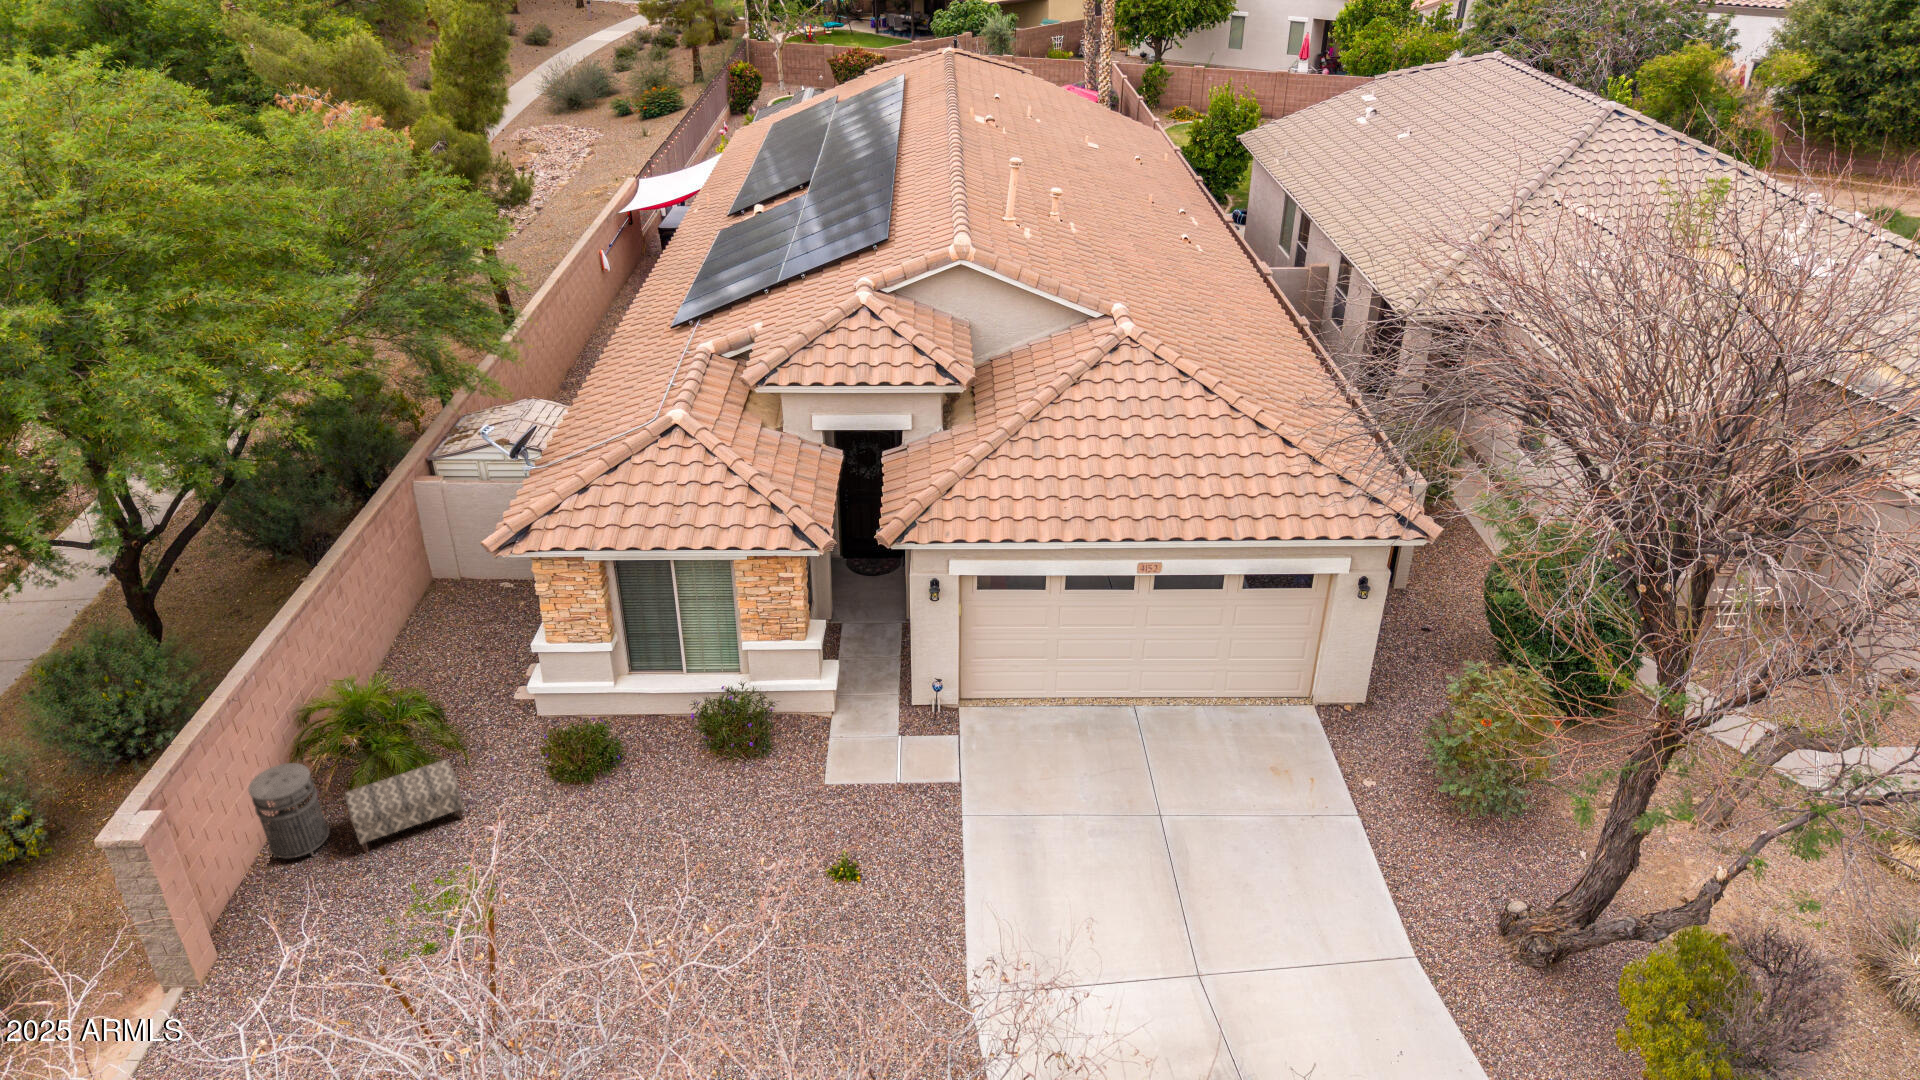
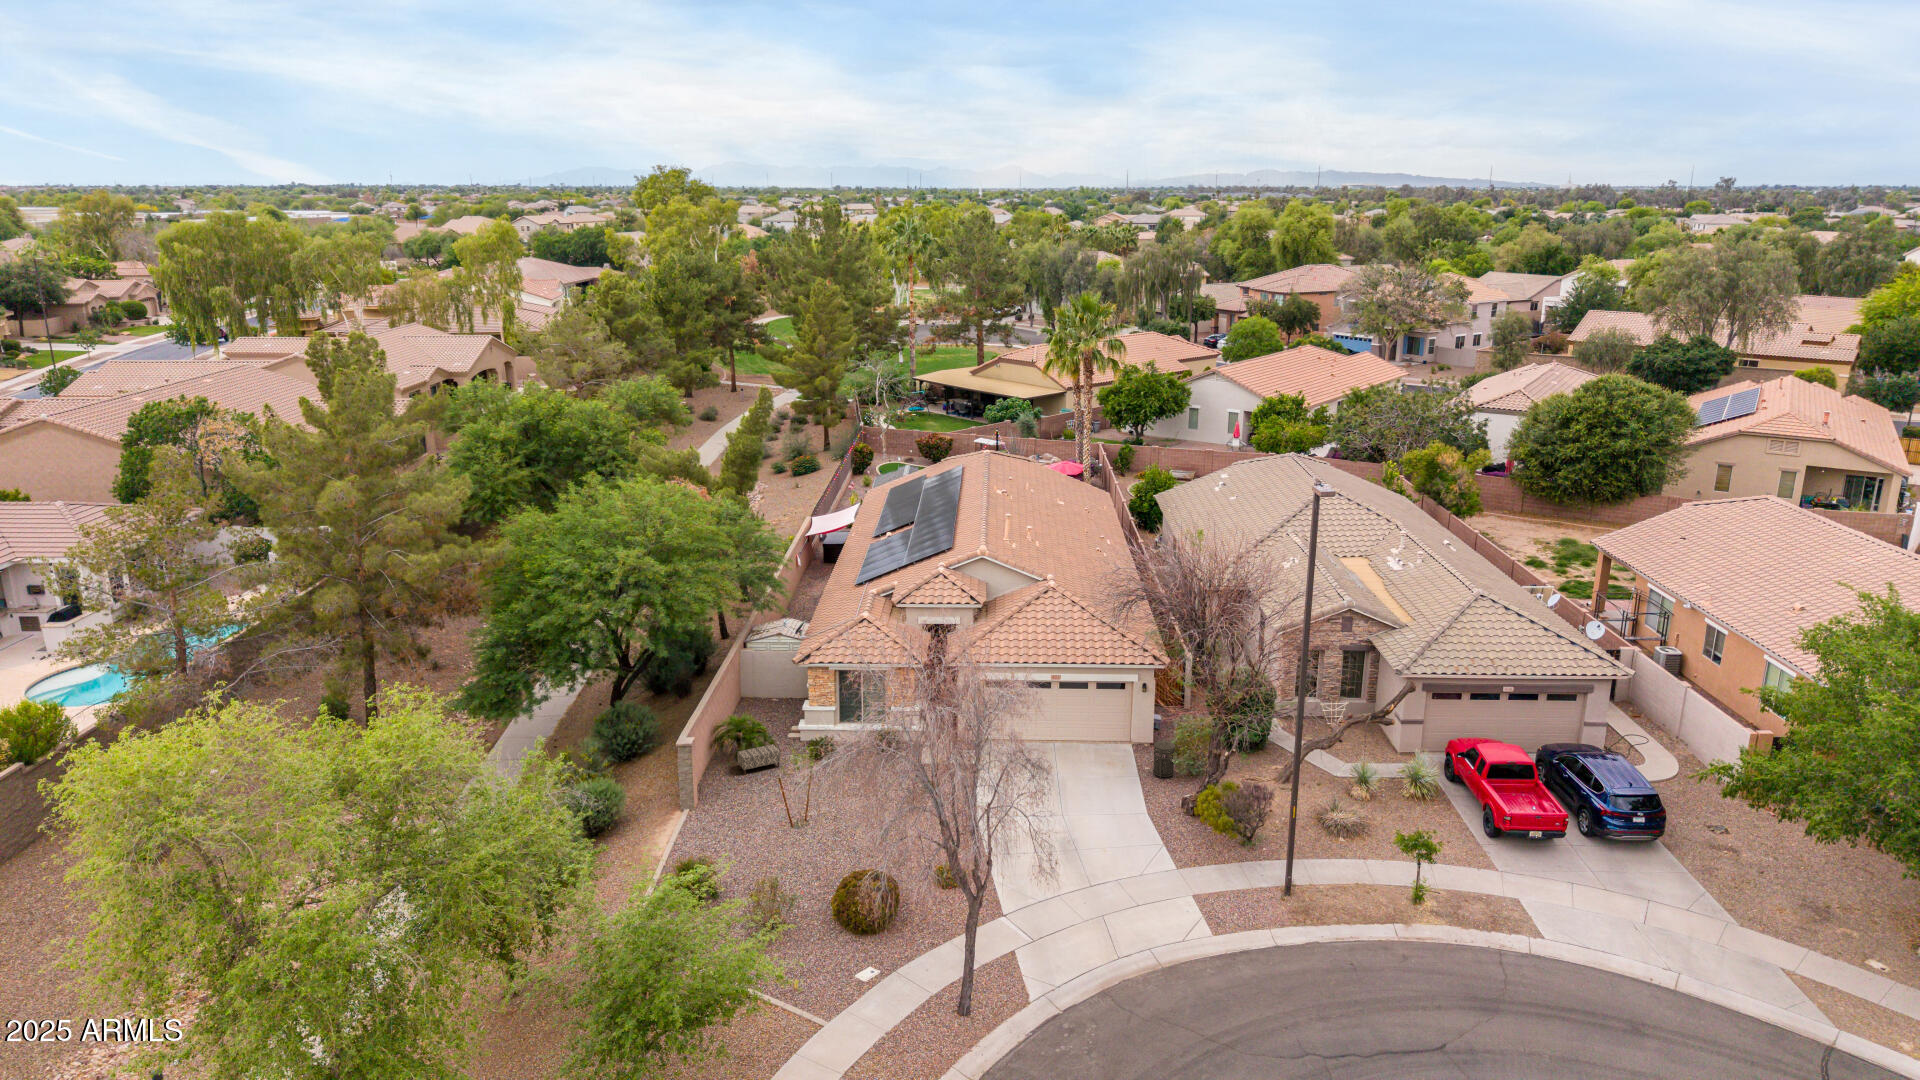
trash can: present [248,763,330,859] -> present [1153,741,1175,778]

